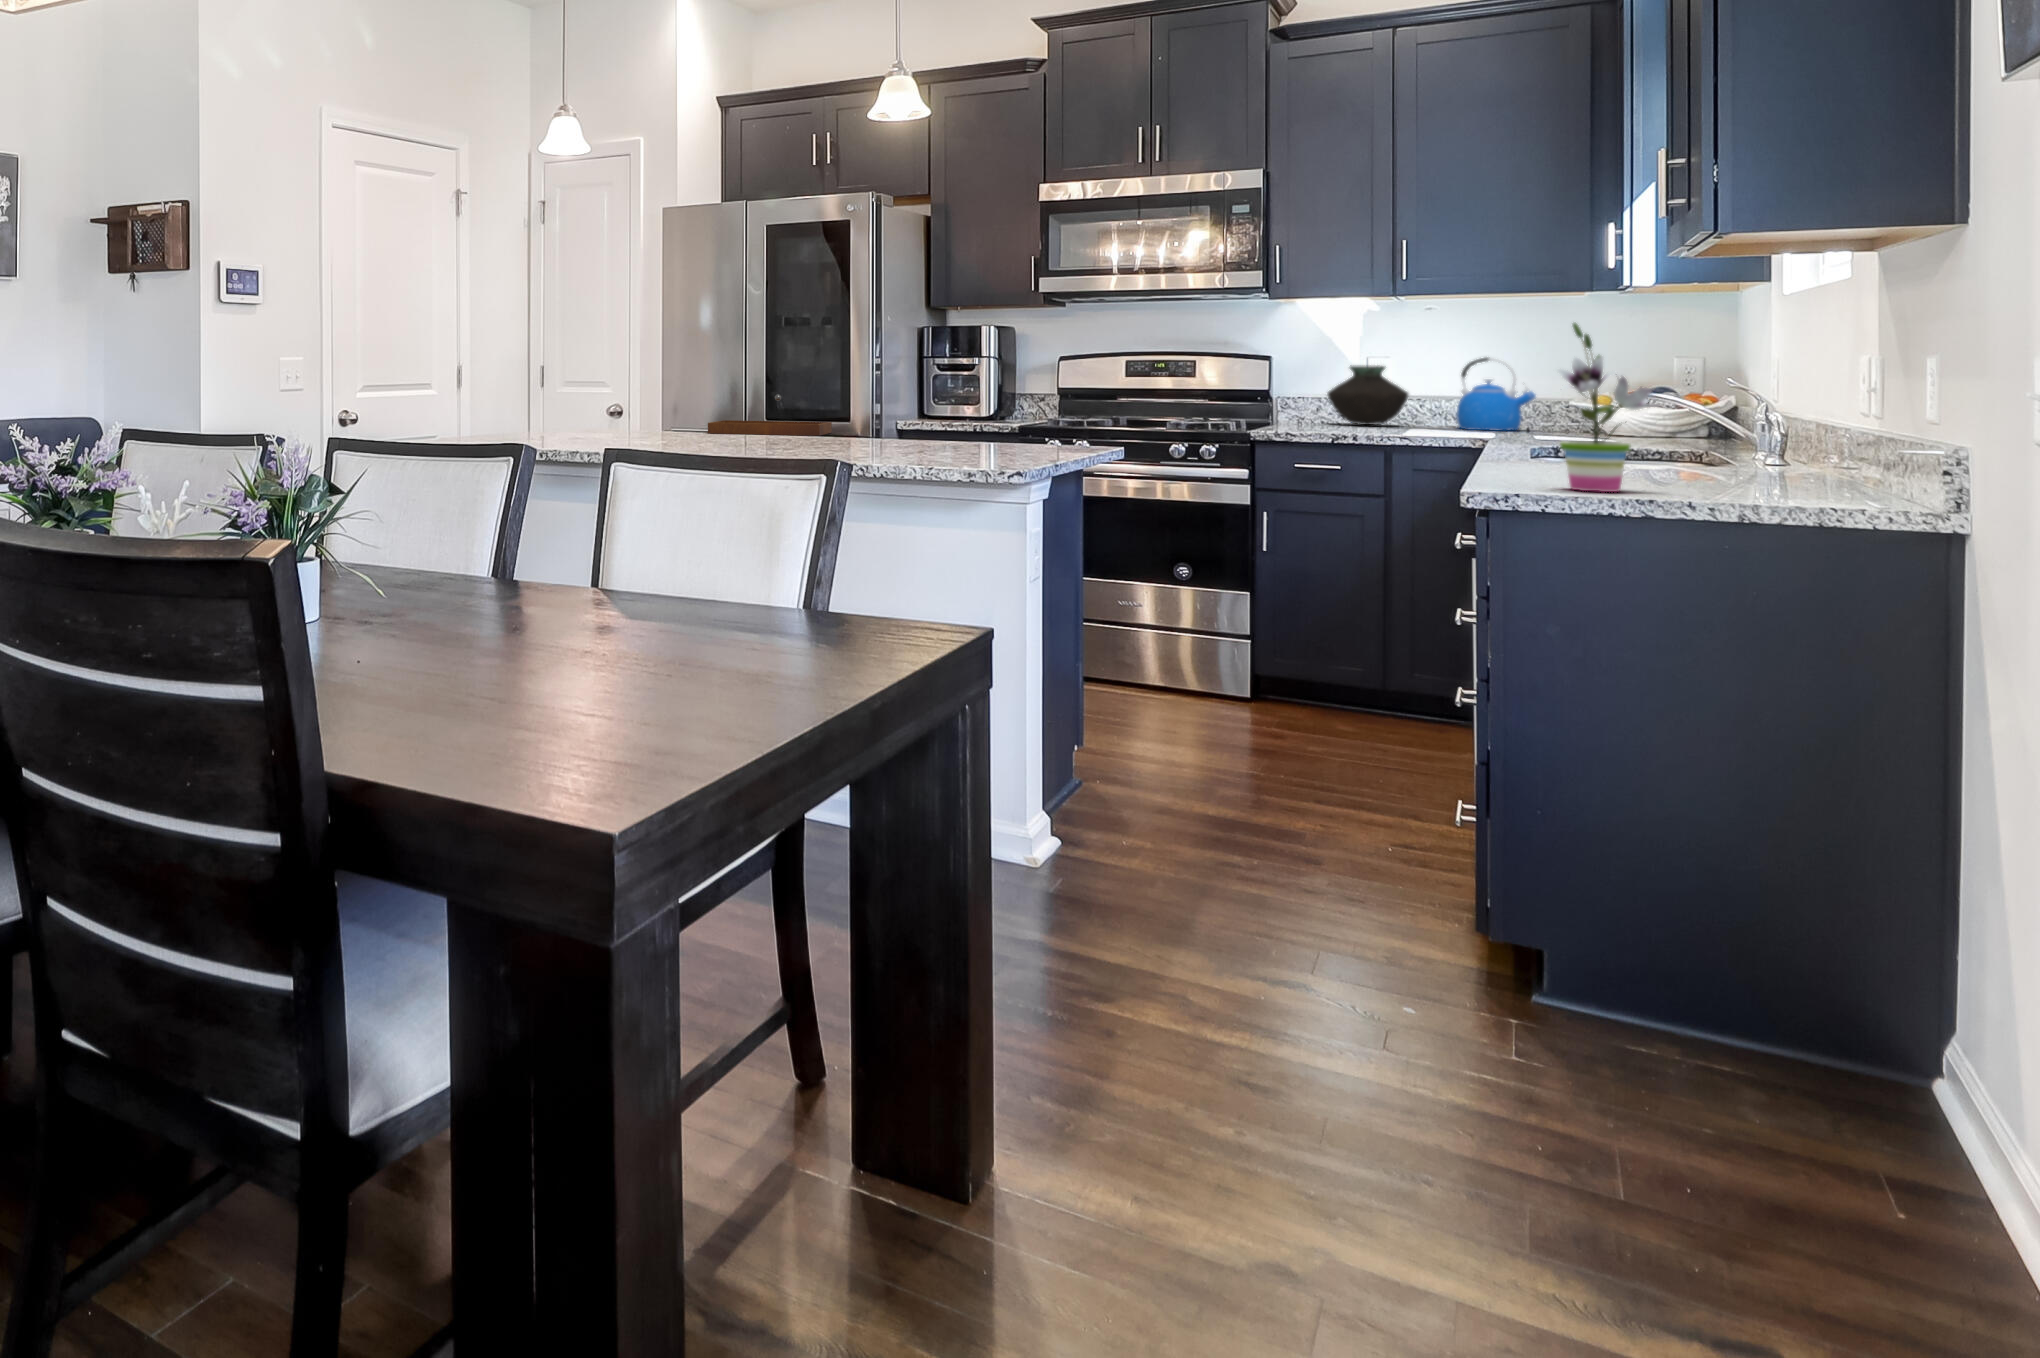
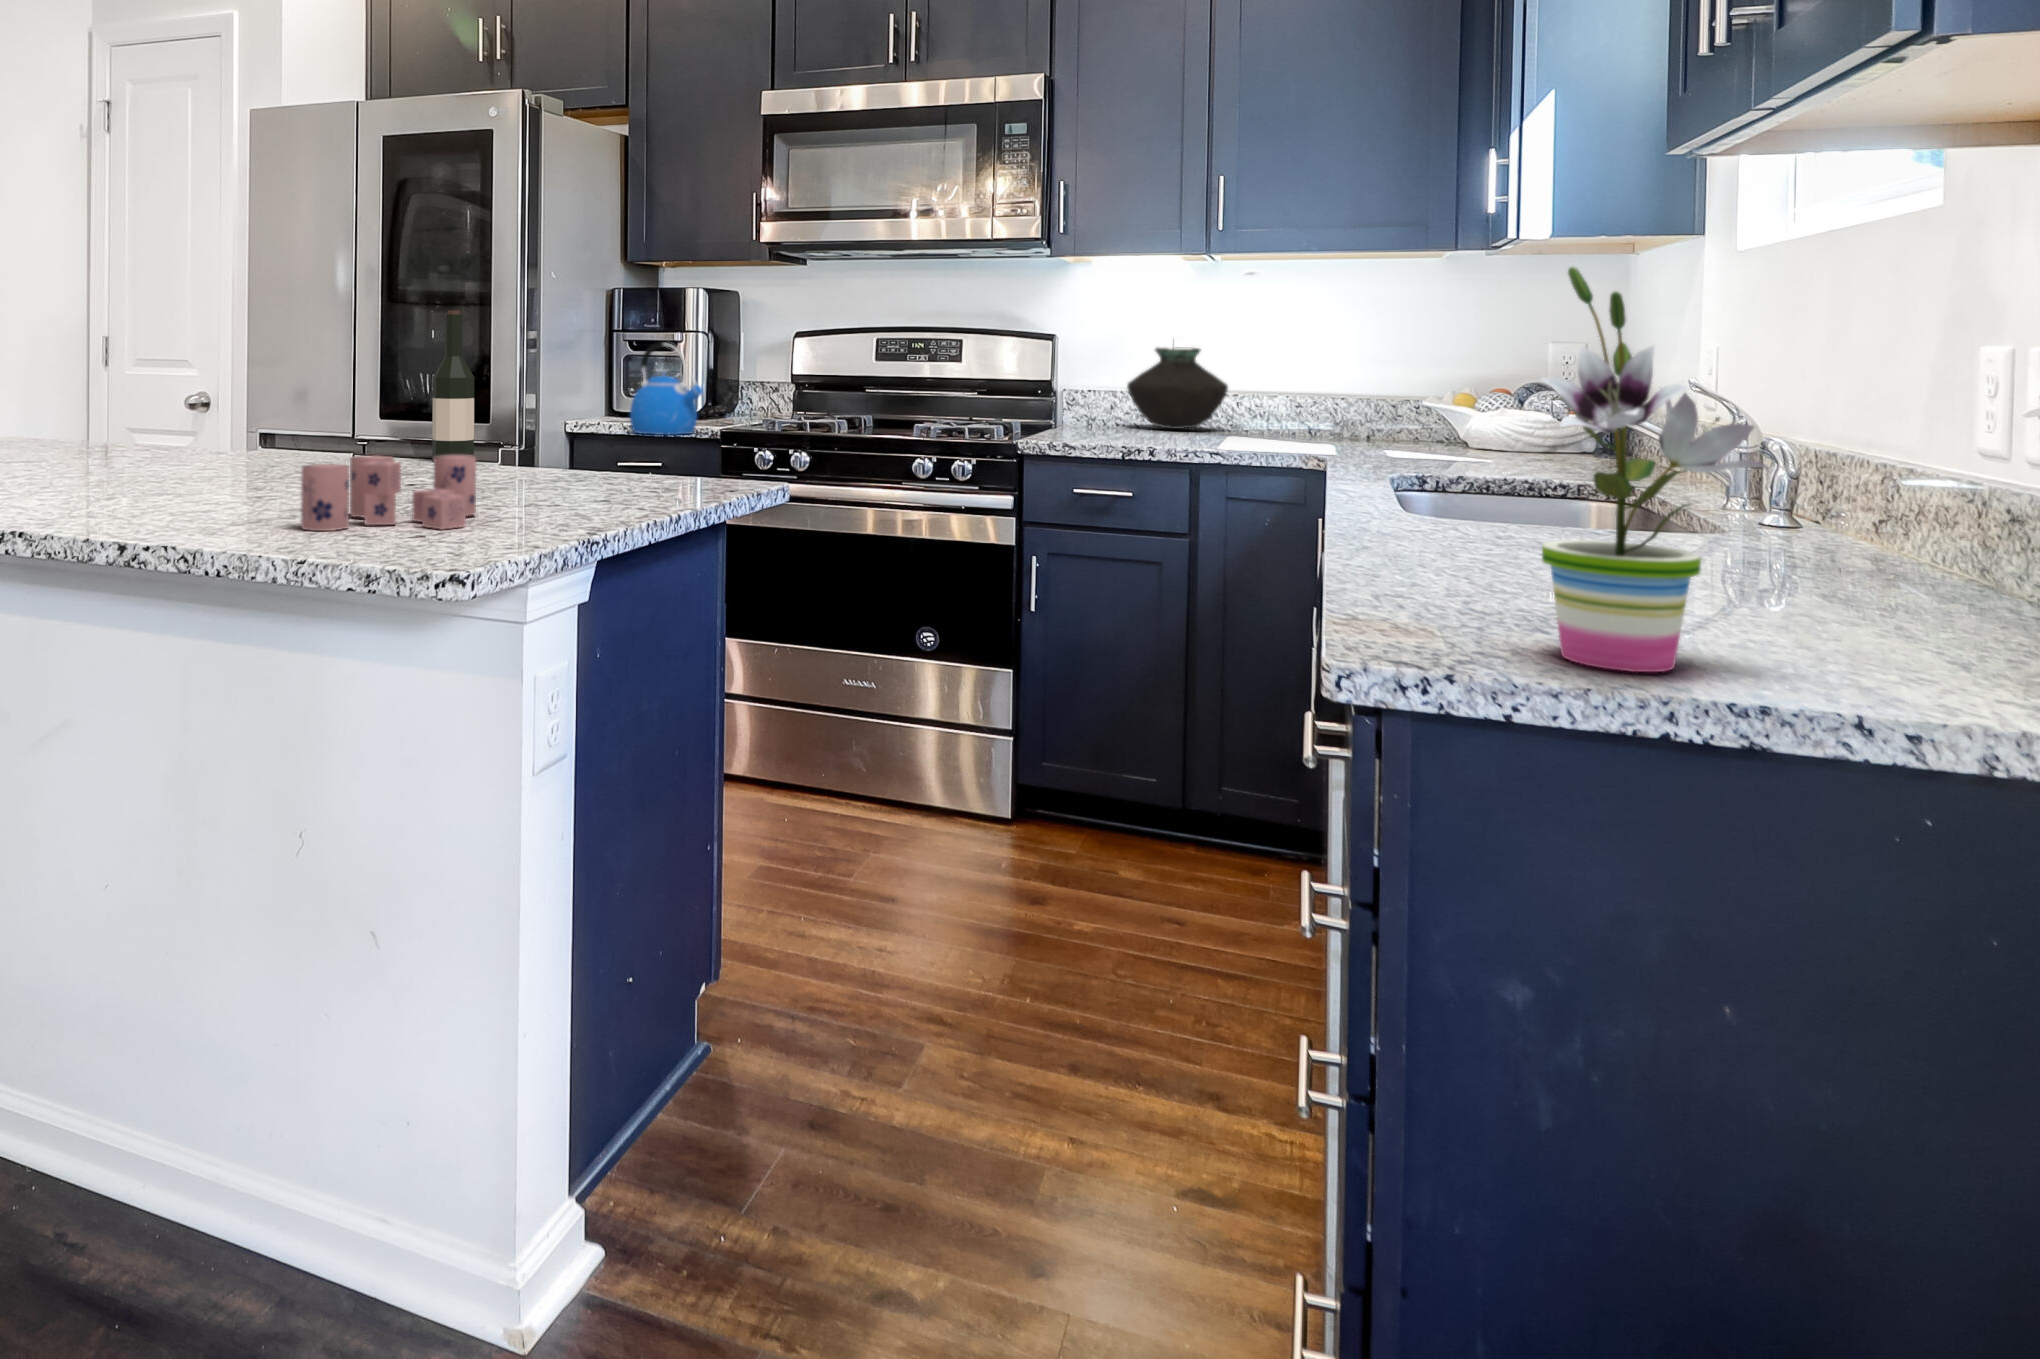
wine bottle: none [862,345,889,440] -> present [432,310,474,460]
kettle: present [1457,357,1535,431] -> present [630,342,703,435]
tray: present [708,394,832,435] -> none [237,385,435,450]
candle: none [894,423,978,458] -> present [301,455,476,531]

